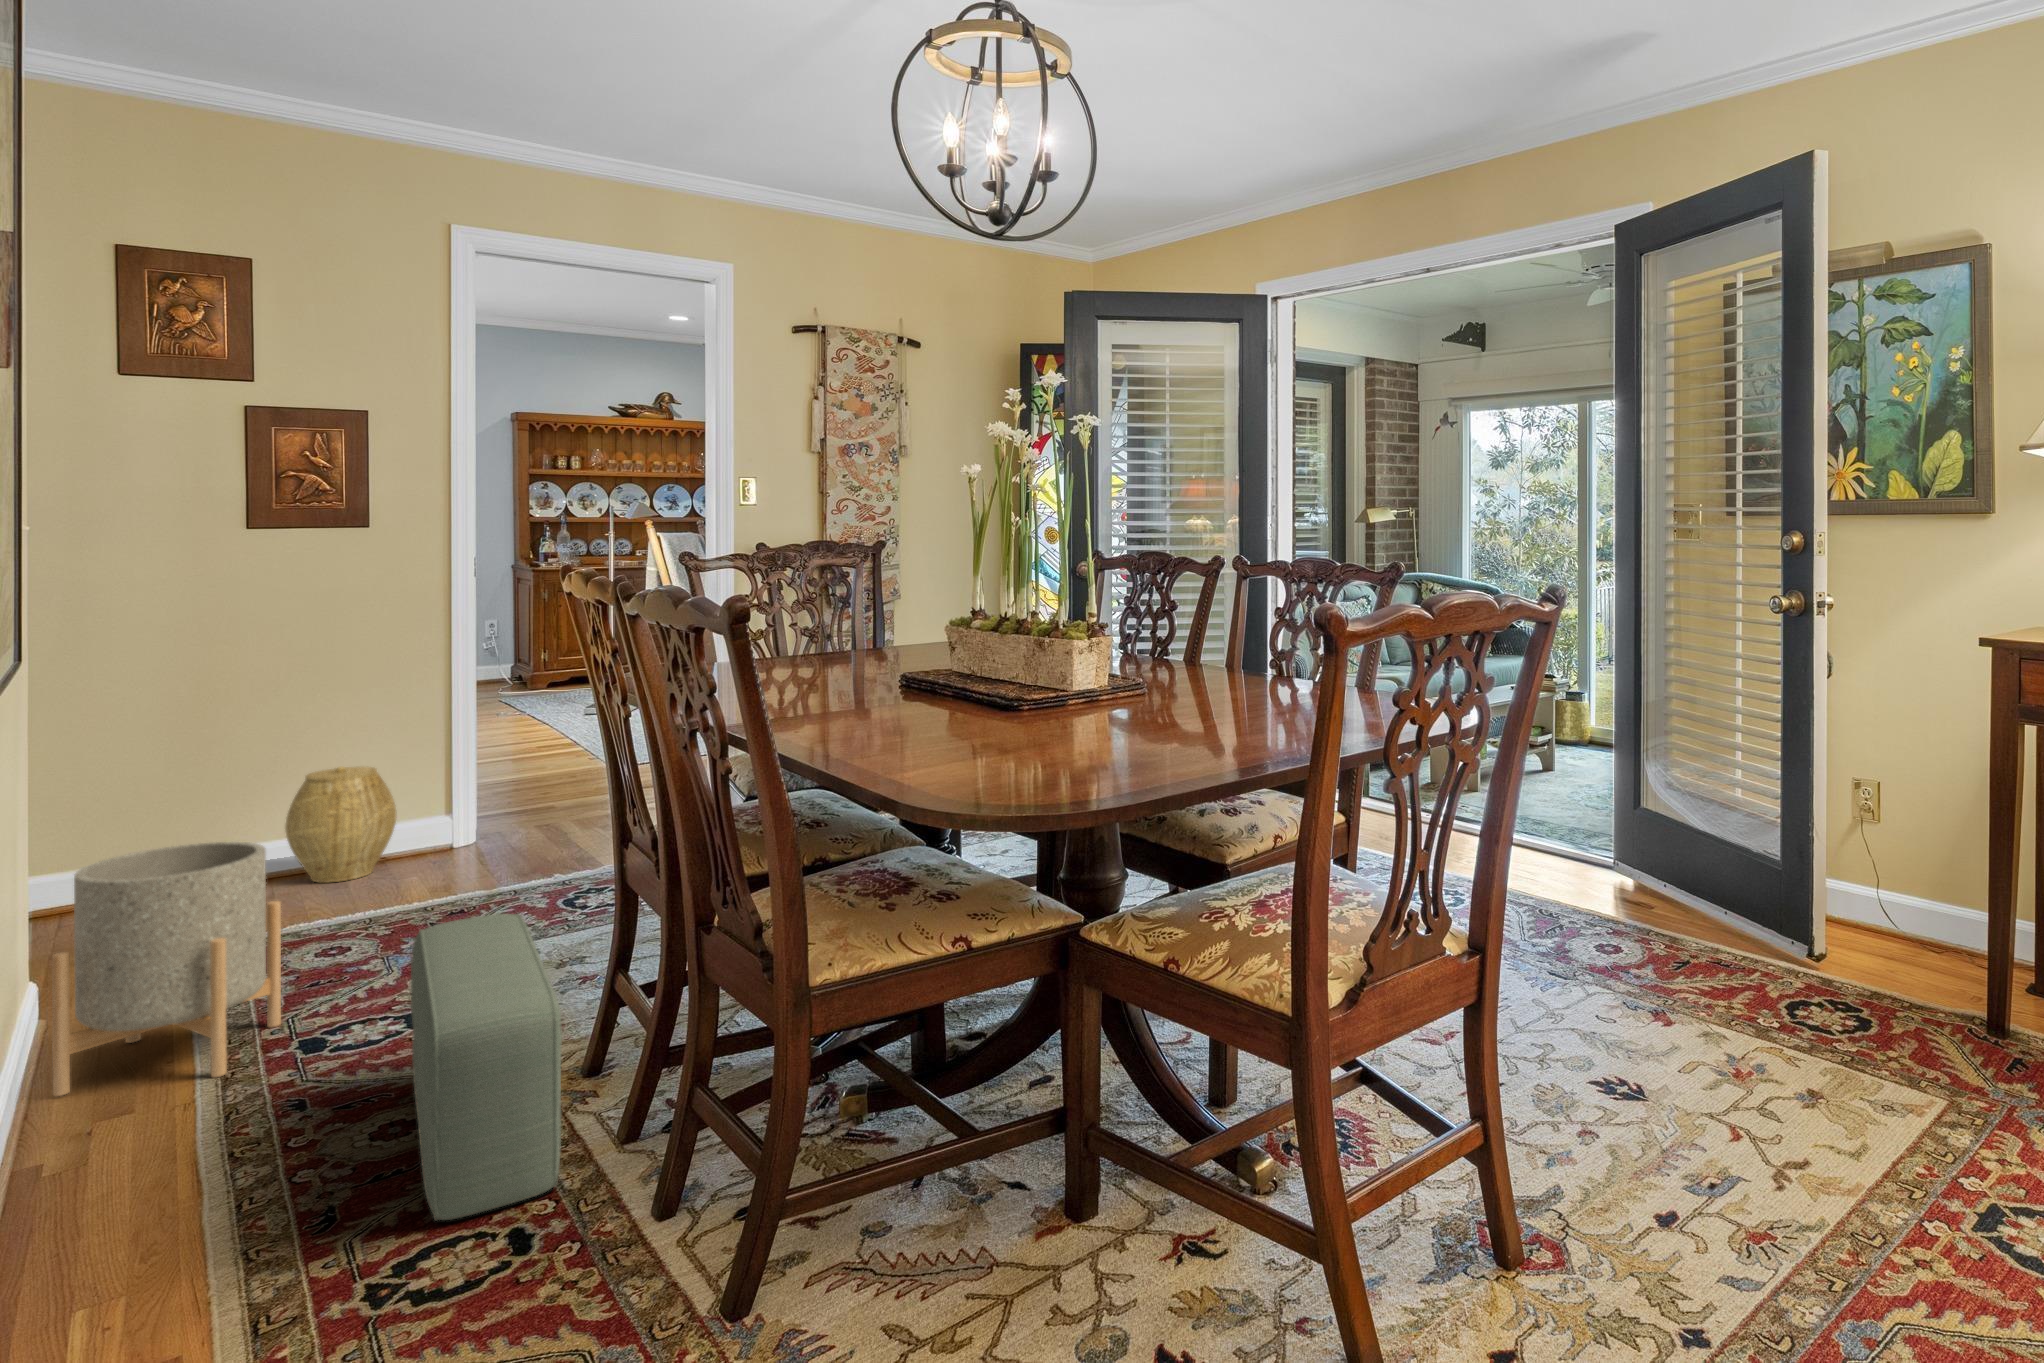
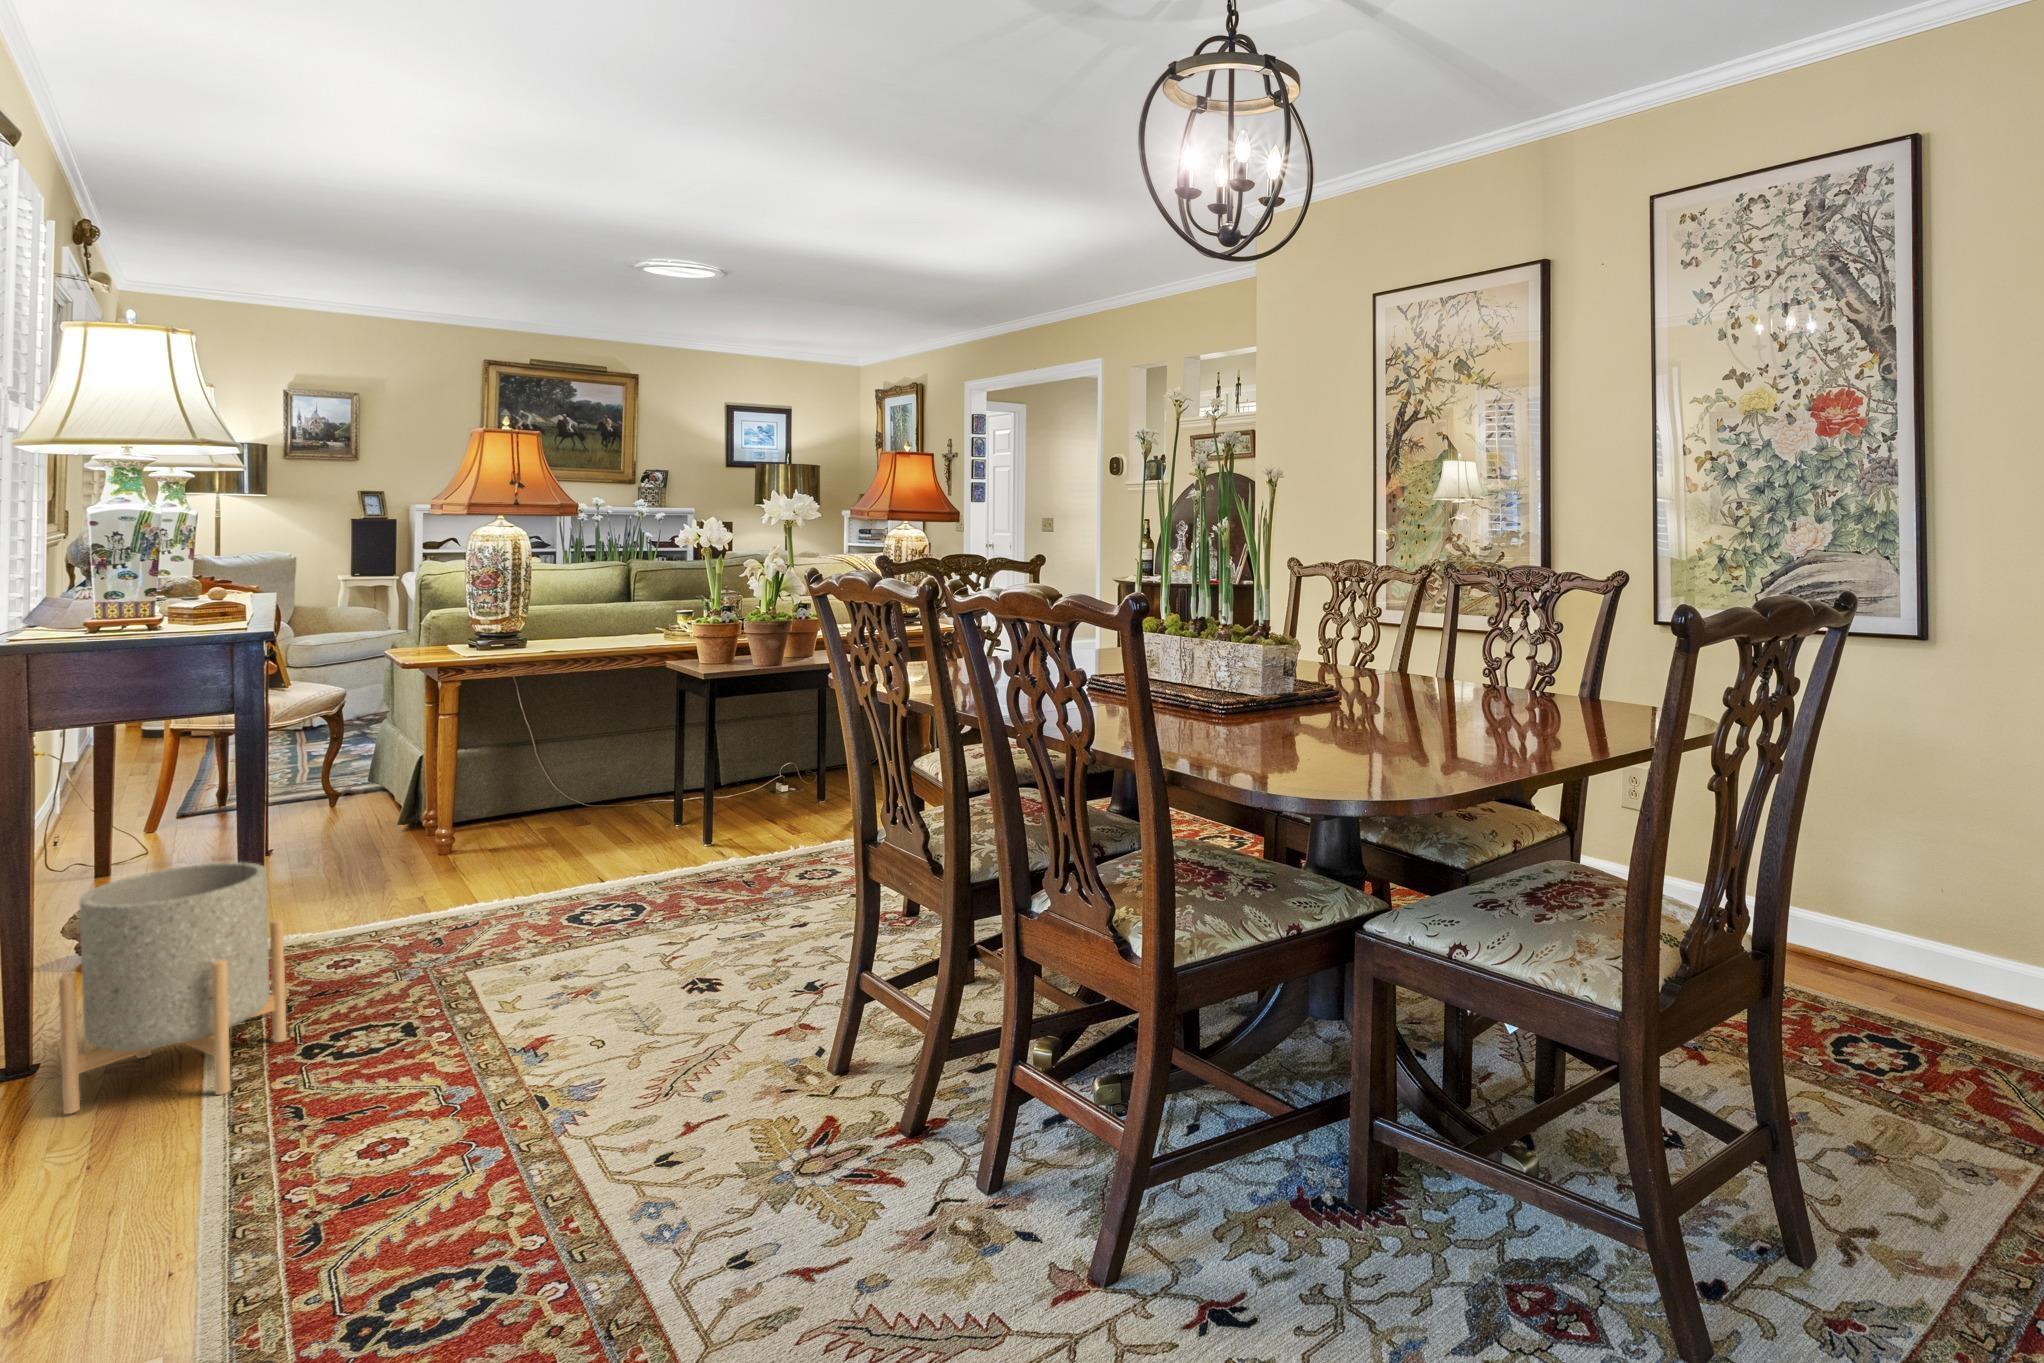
woven basket: present [285,766,396,883] -> none [300,775,408,889]
pouf: present [411,914,562,1220] -> none [404,936,542,1248]

